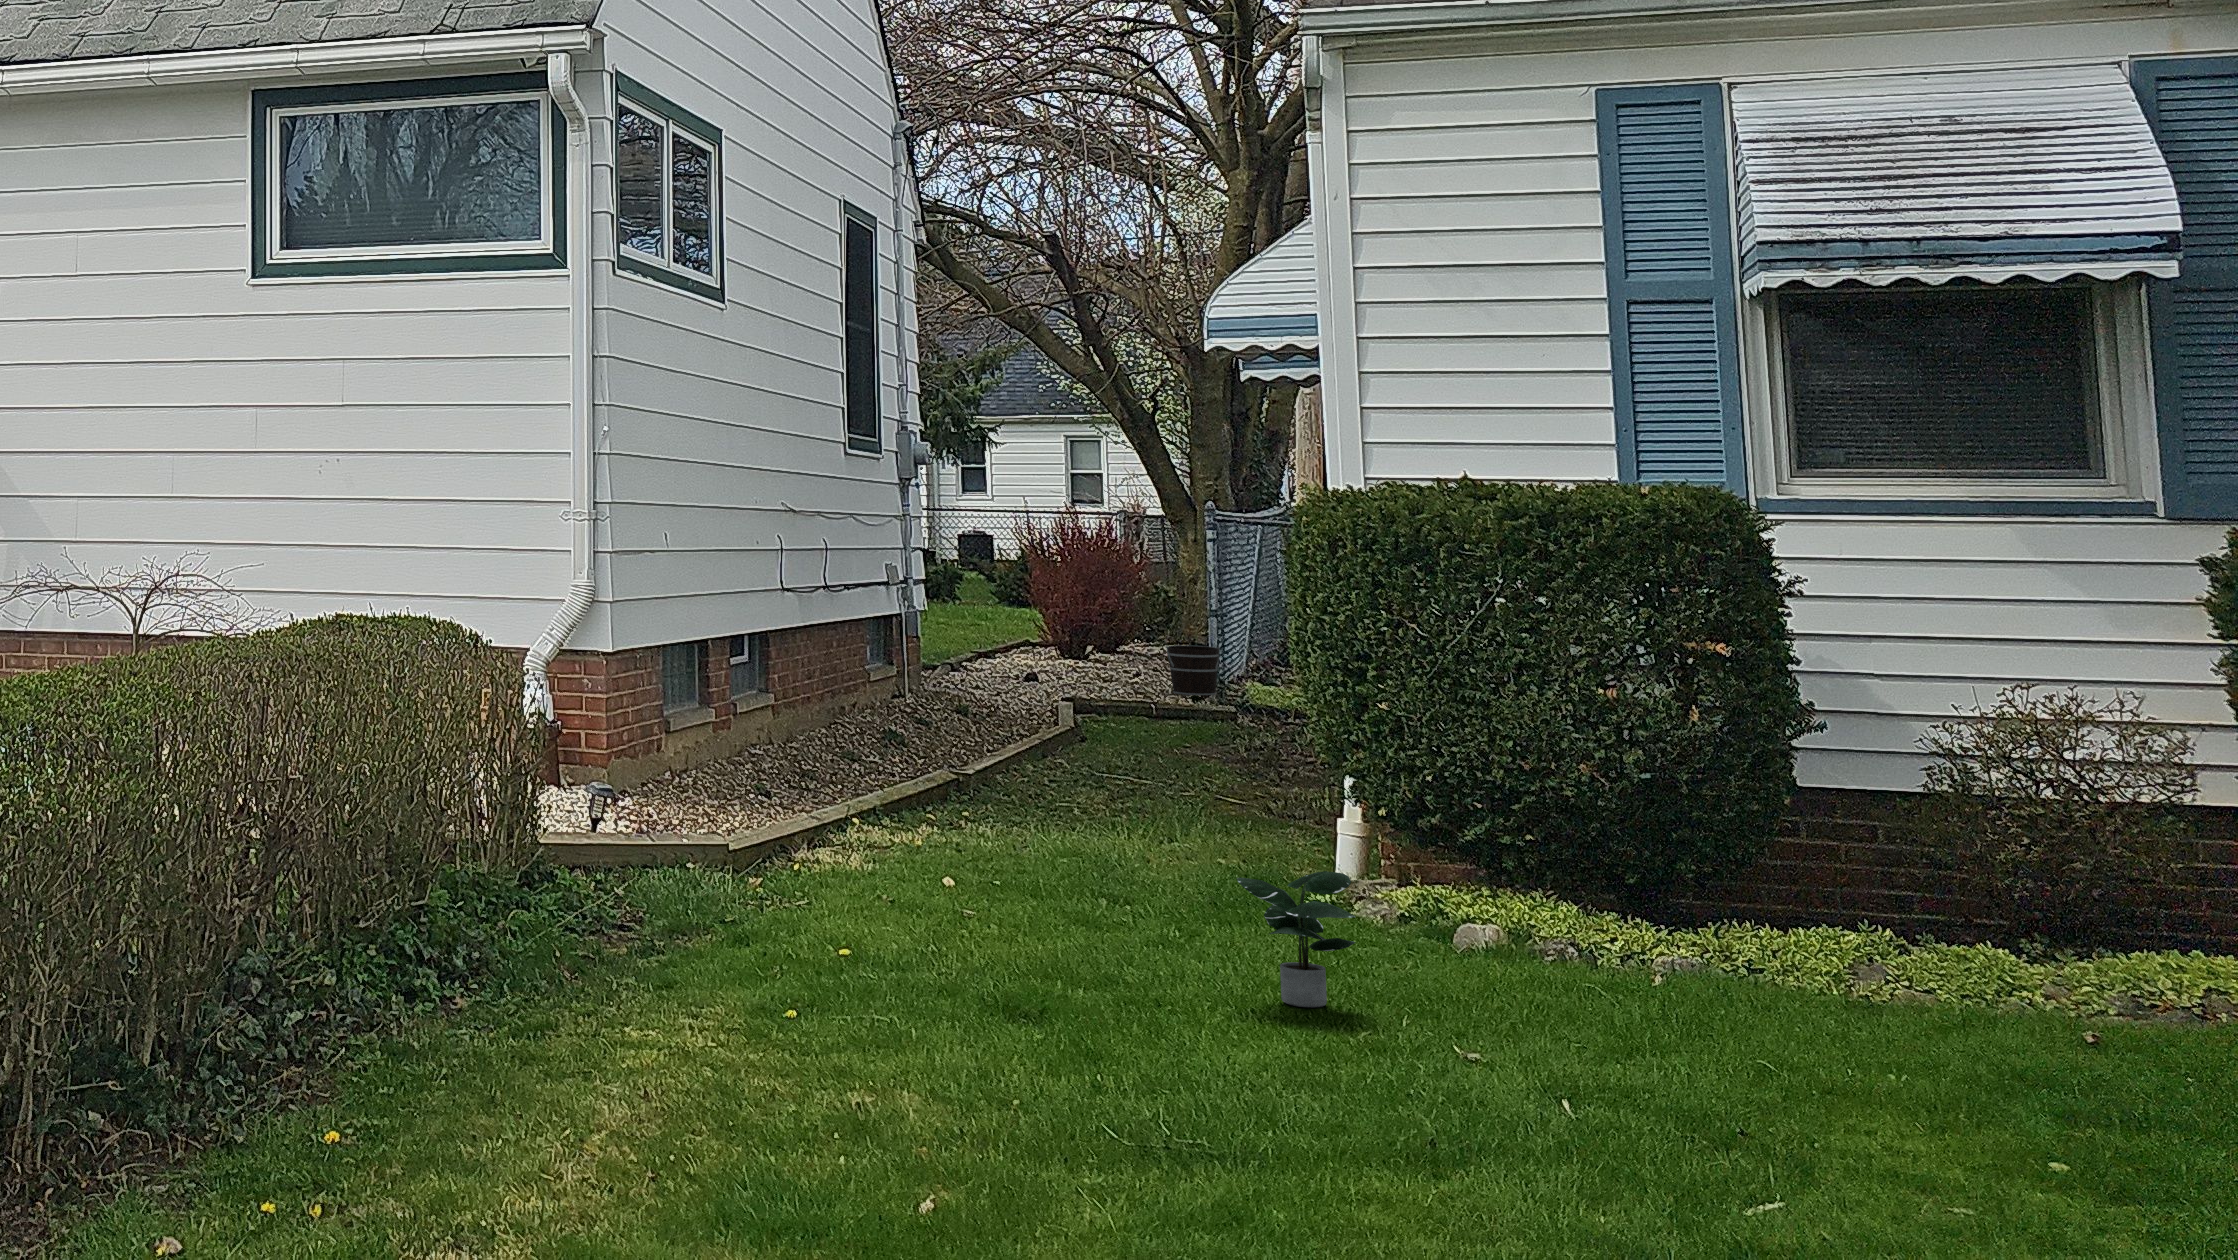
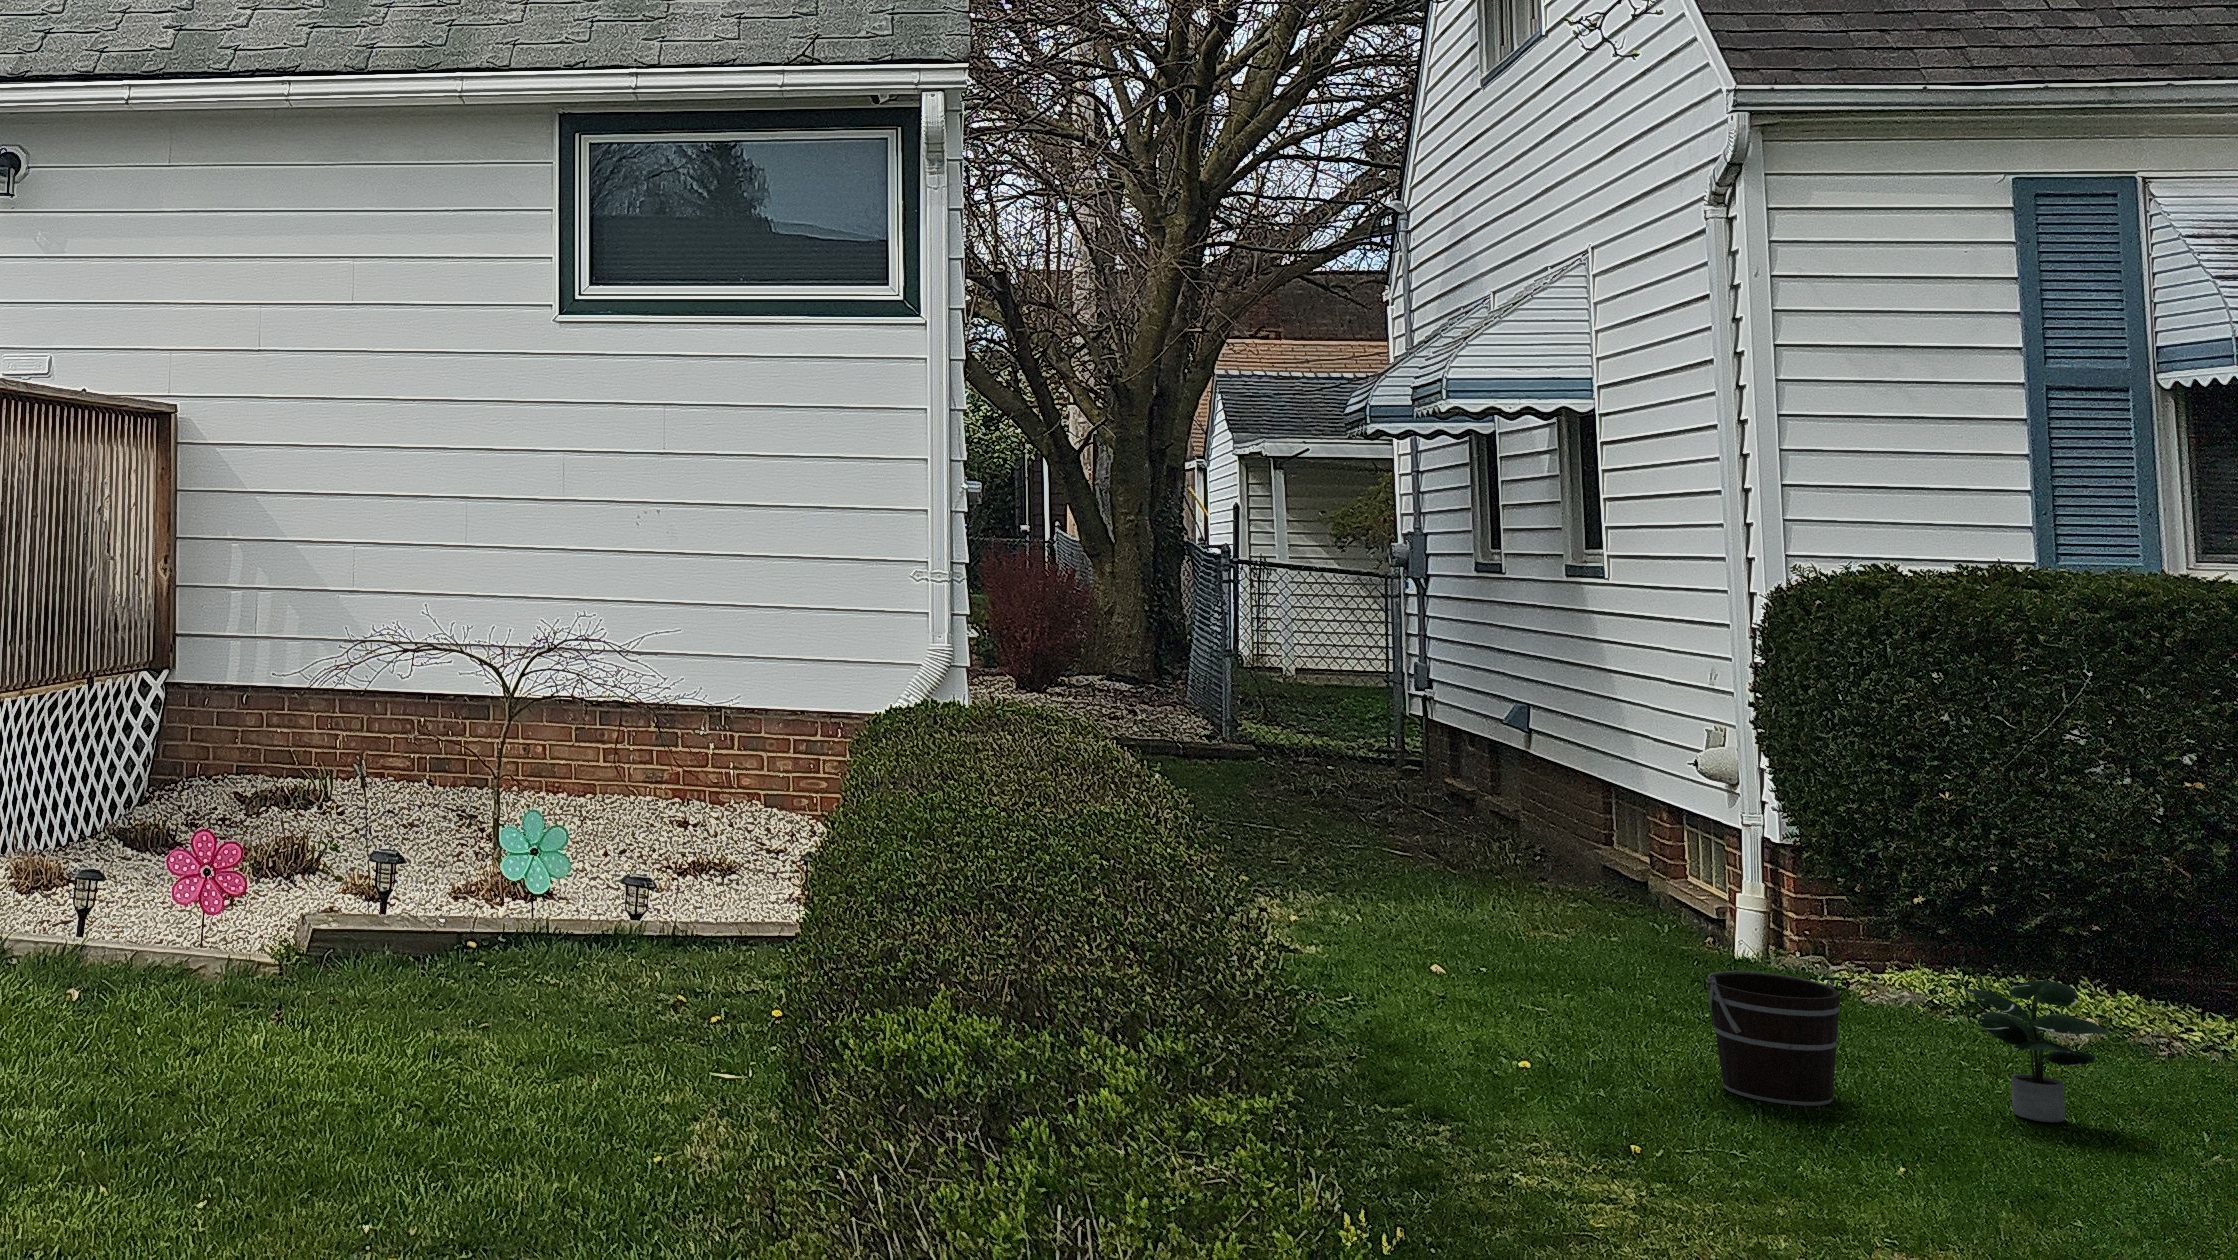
bucket: present [1166,645,1220,695] -> present [1706,970,1840,1106]

